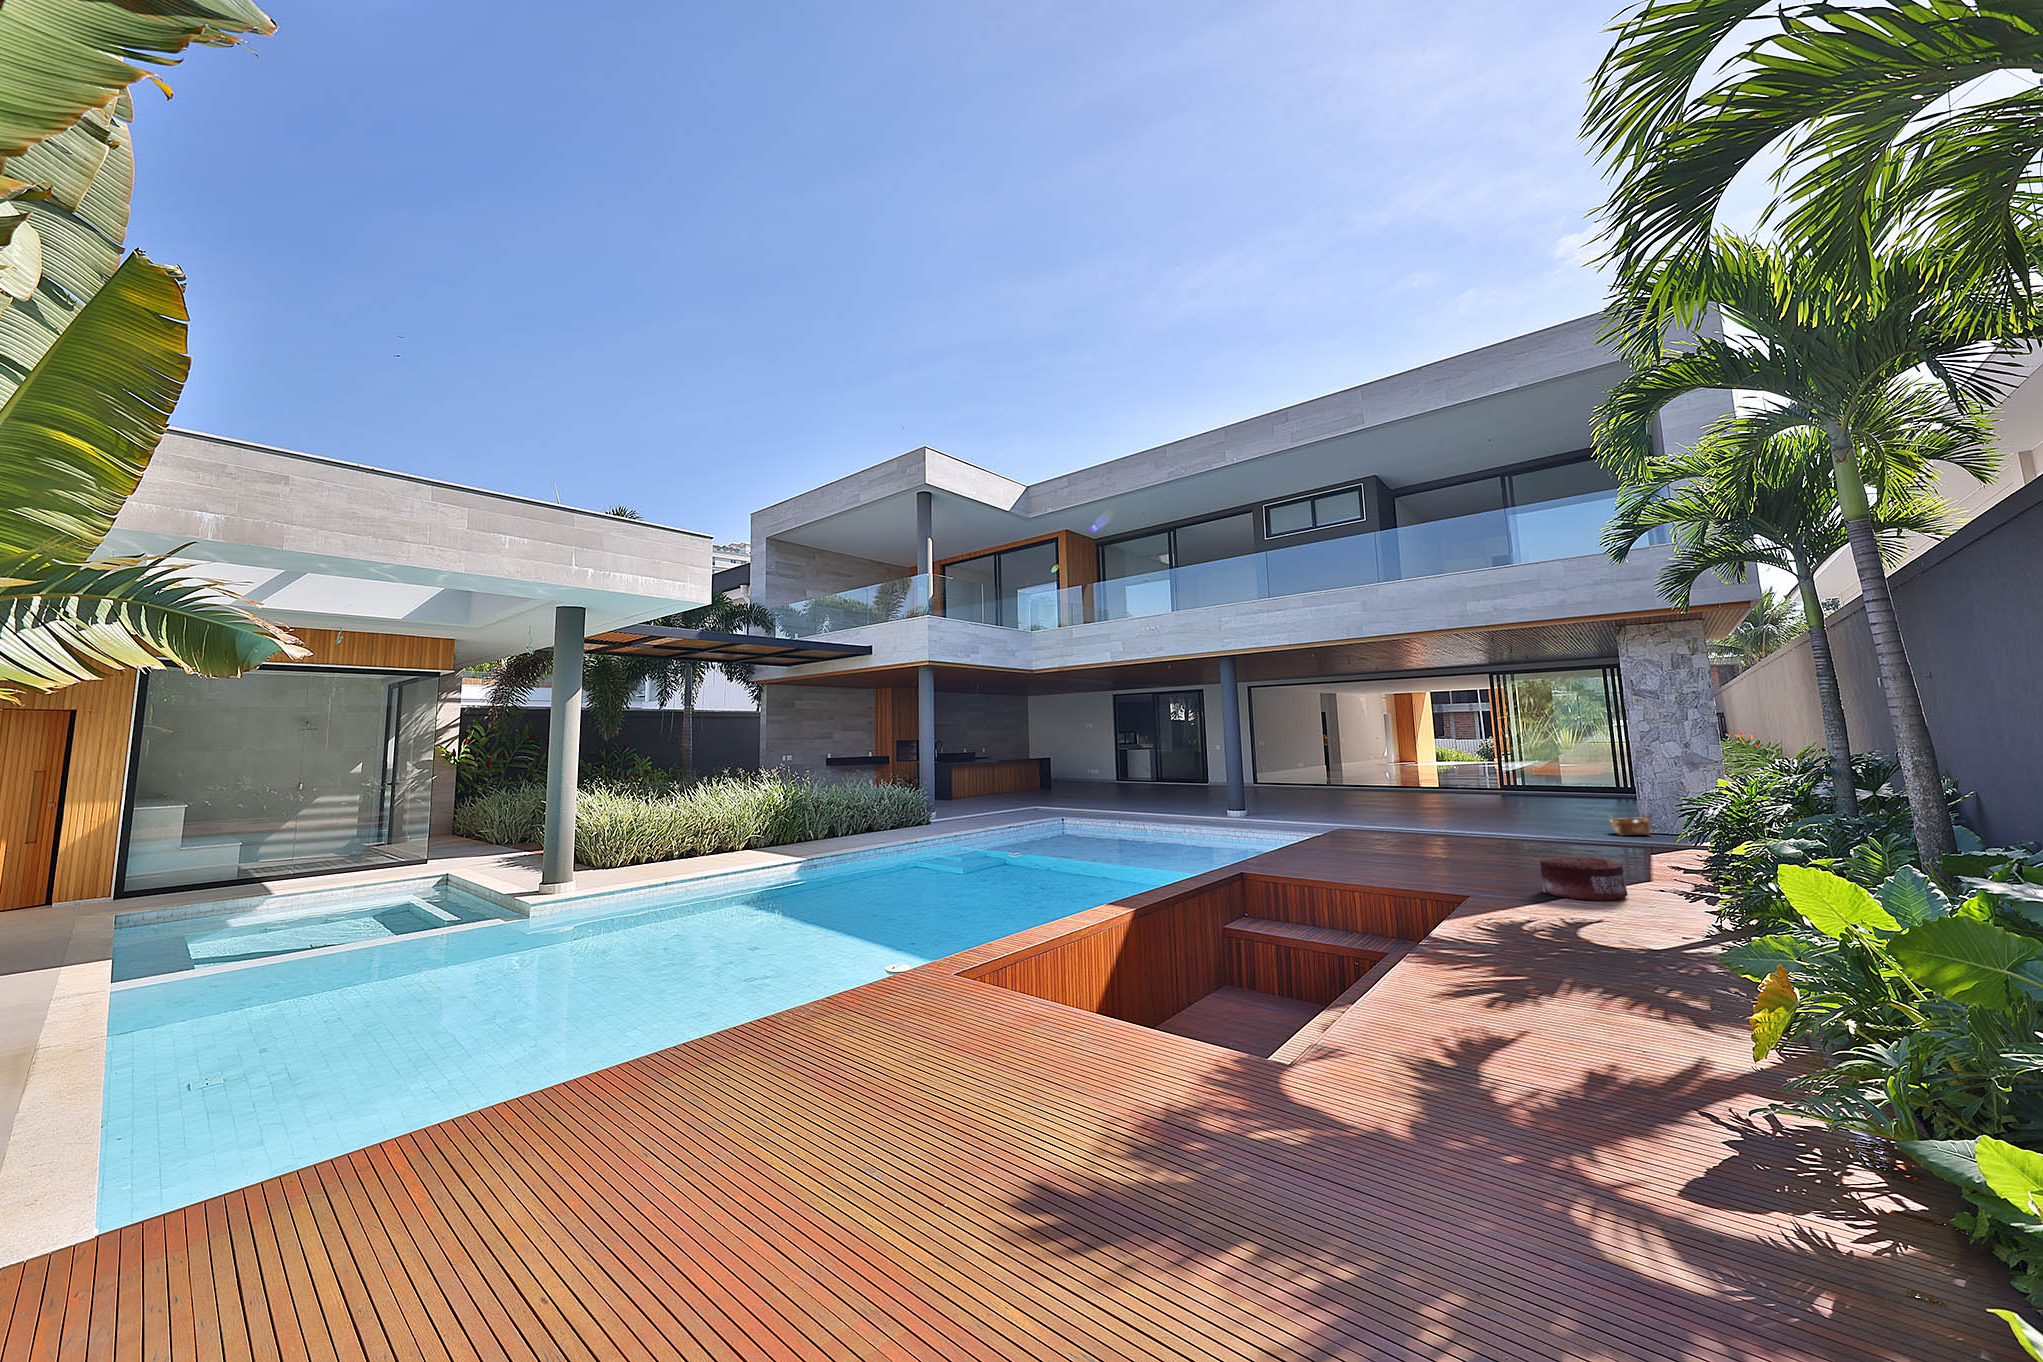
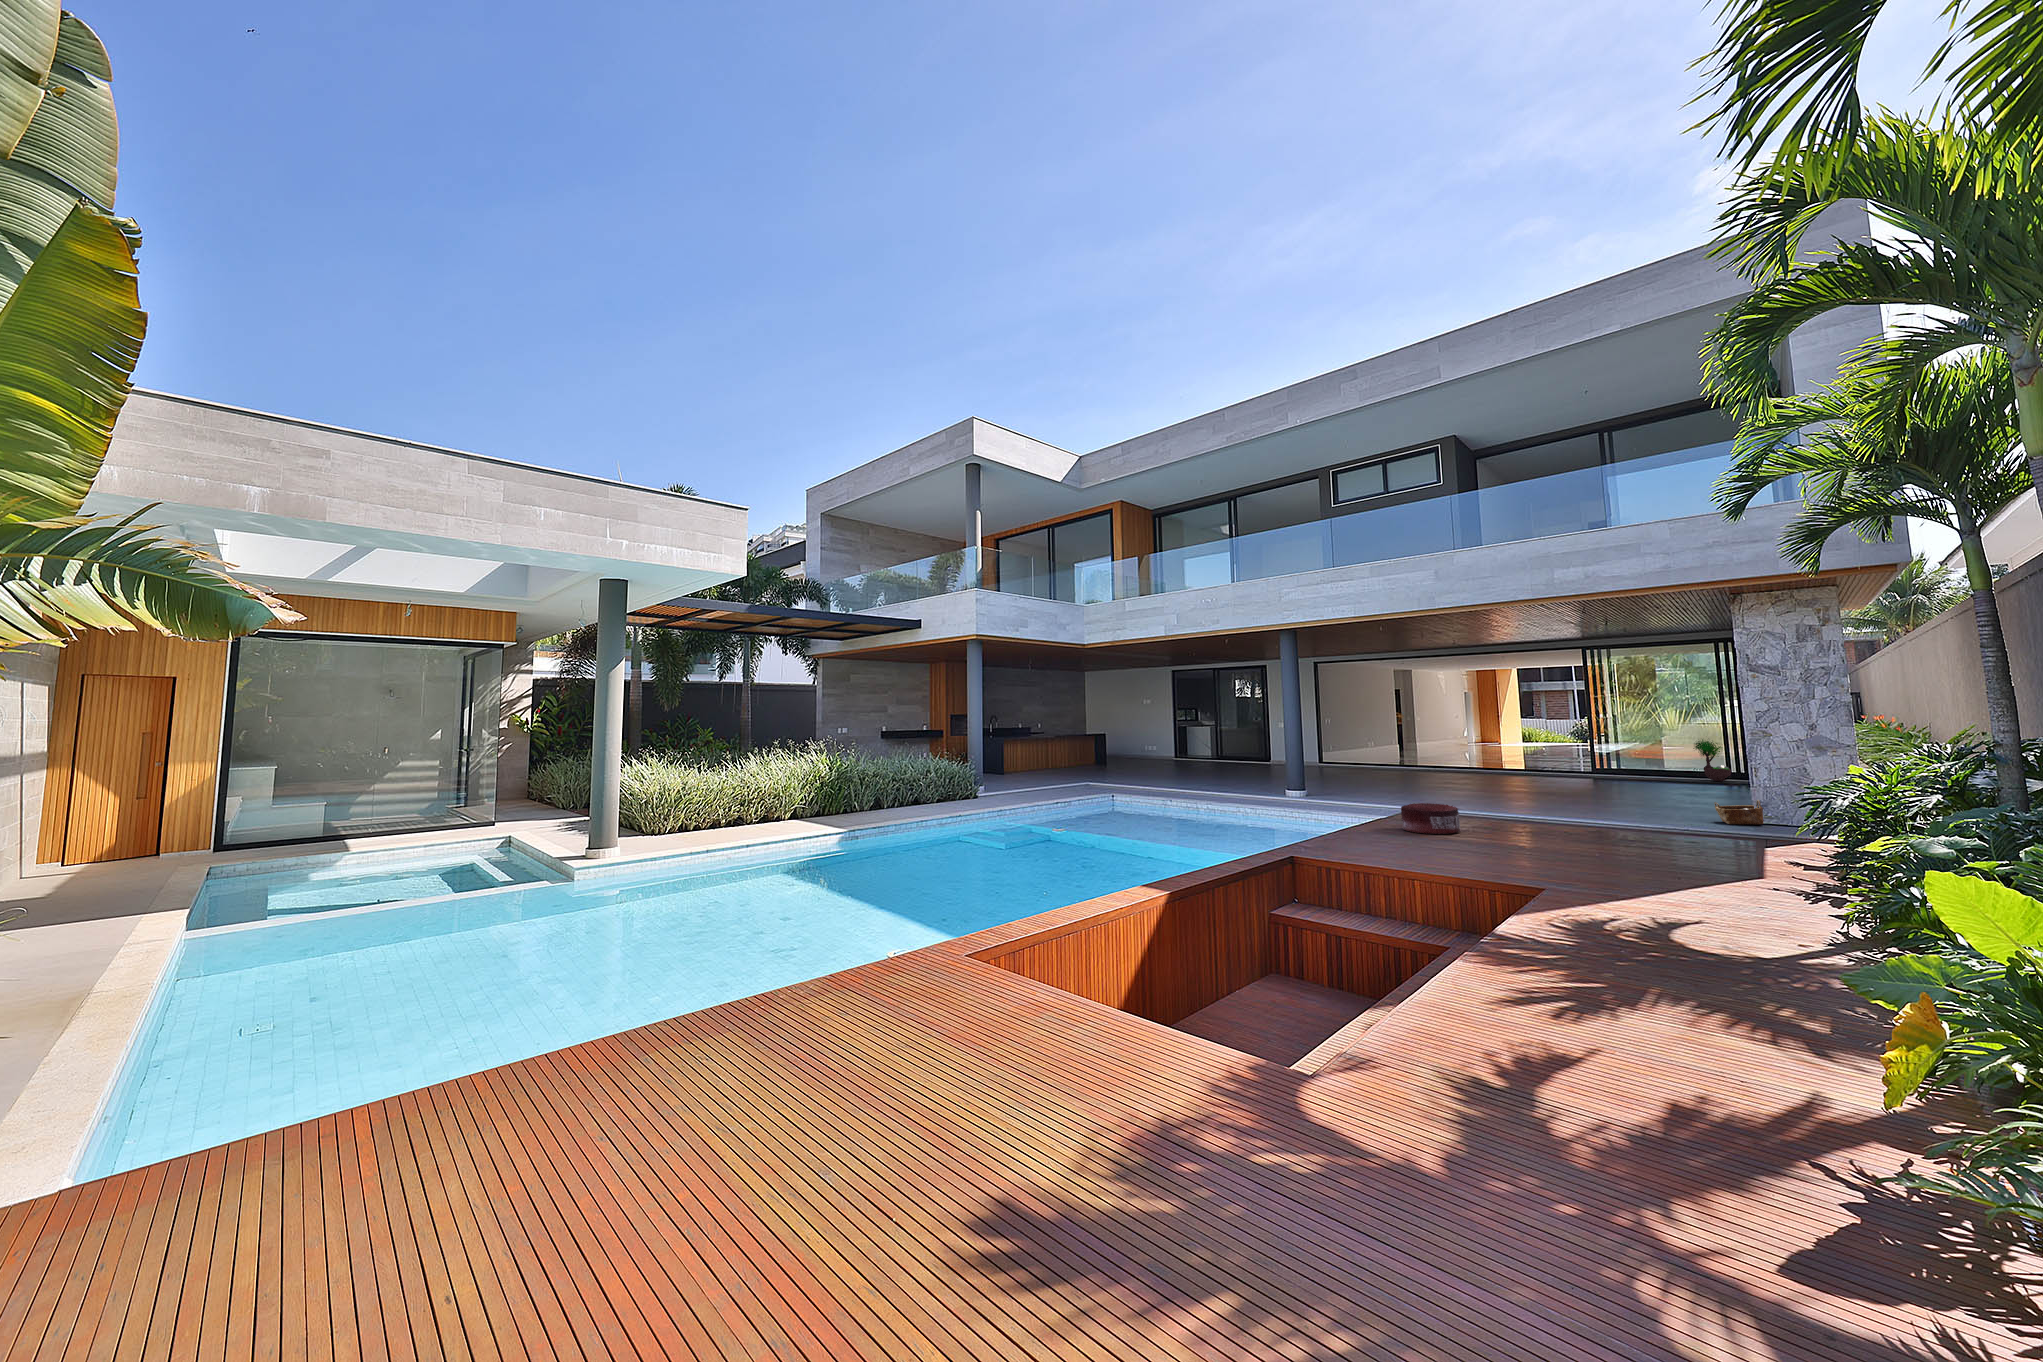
potted tree: none [1588,754,1621,797] -> present [1693,739,1731,782]
pouf: present [1540,856,1628,900] -> present [1401,803,1461,834]

